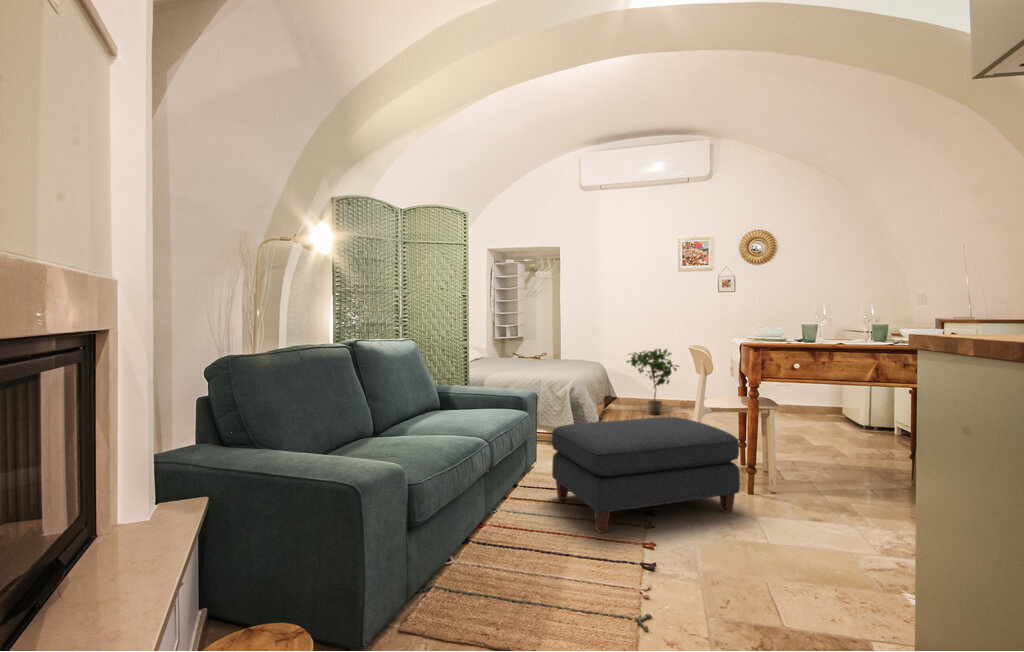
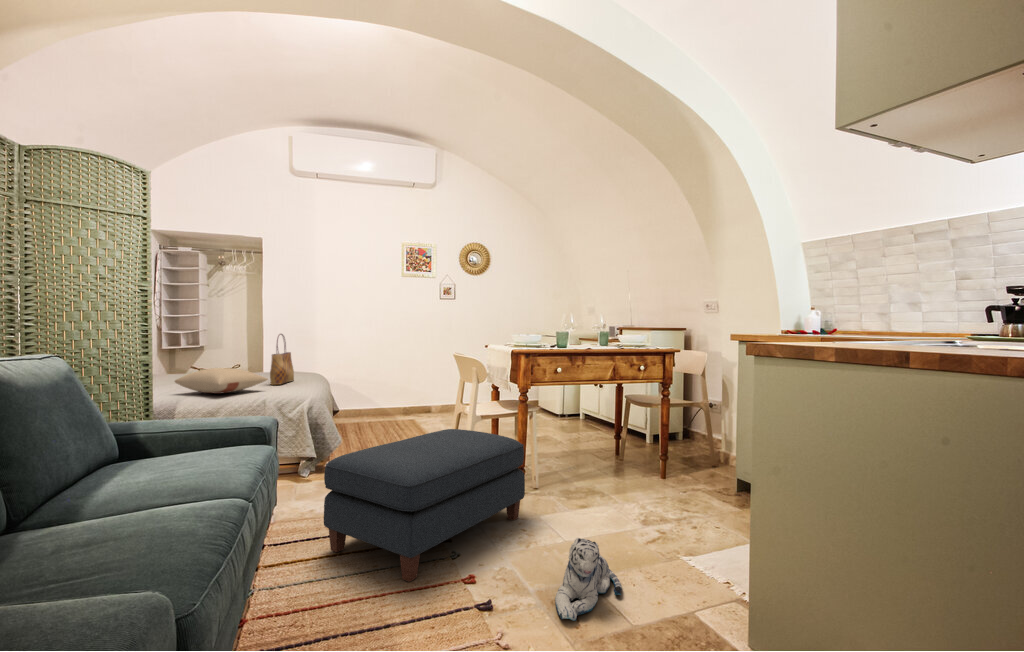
tote bag: none [553,327,573,368] -> present [270,334,294,385]
potted plant: present [627,349,679,415] -> none [352,357,407,428]
pillow: none [488,354,548,372] -> present [175,368,268,394]
plush toy: none [708,529,799,603] -> present [555,538,622,621]

